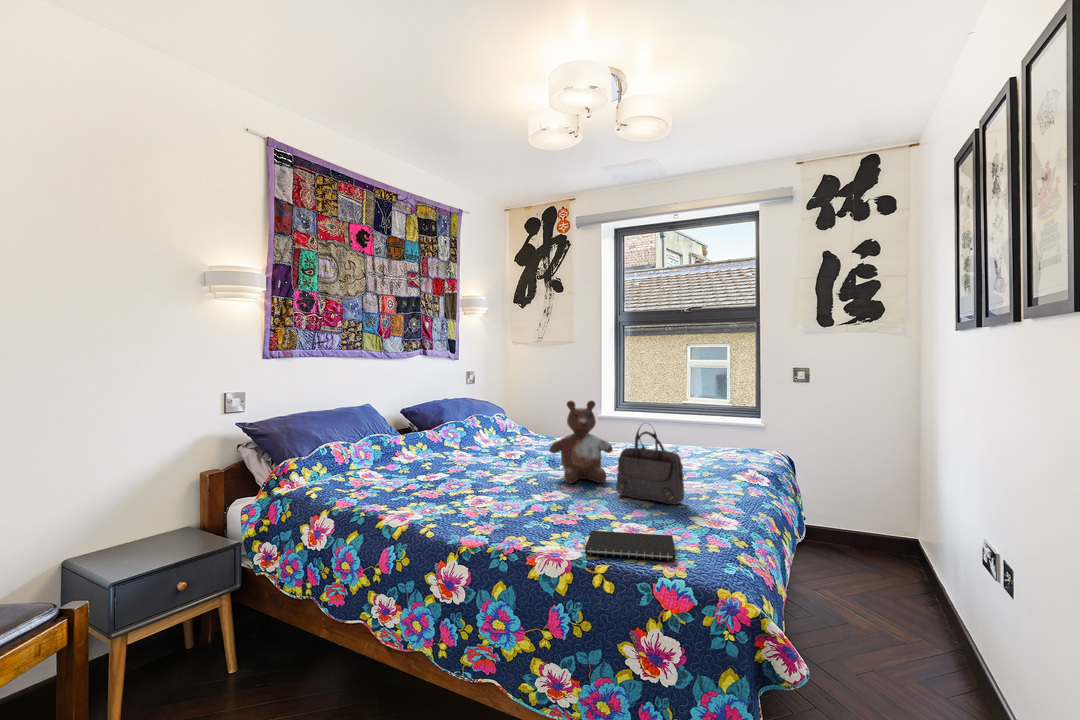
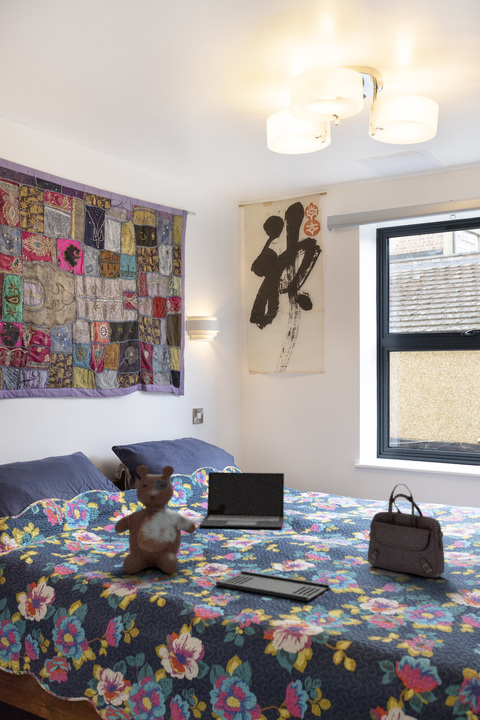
stuffed bear: present [550,401,613,483] -> present [114,465,196,574]
laptop: none [470,420,542,465] -> present [200,472,284,528]
tray: none [482,501,584,528] -> present [216,571,329,601]
notebook: present [585,531,675,561] -> none [326,605,424,639]

